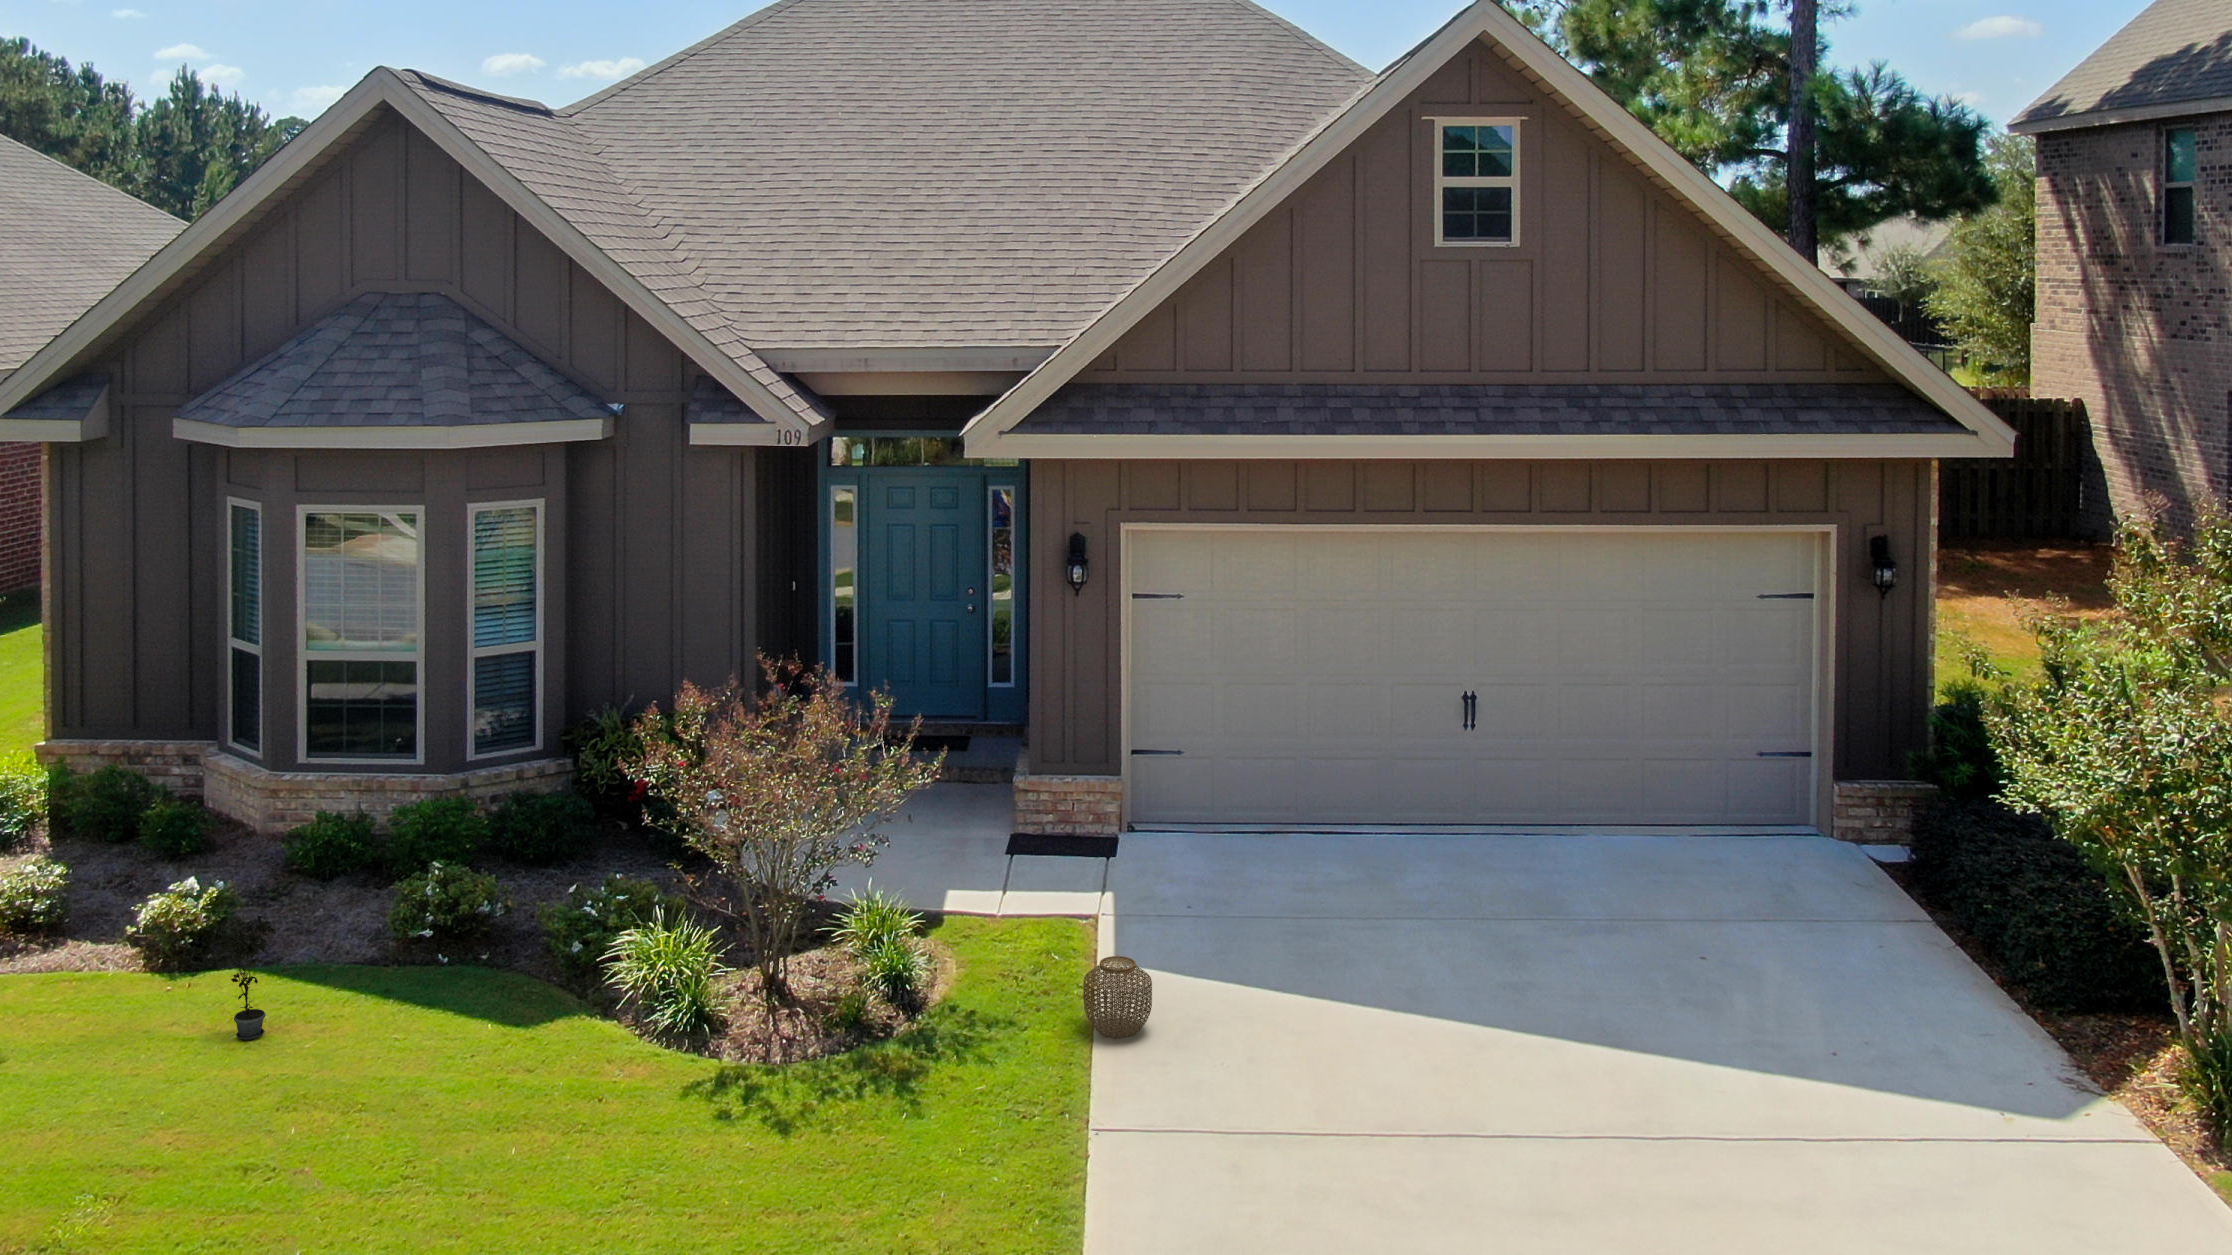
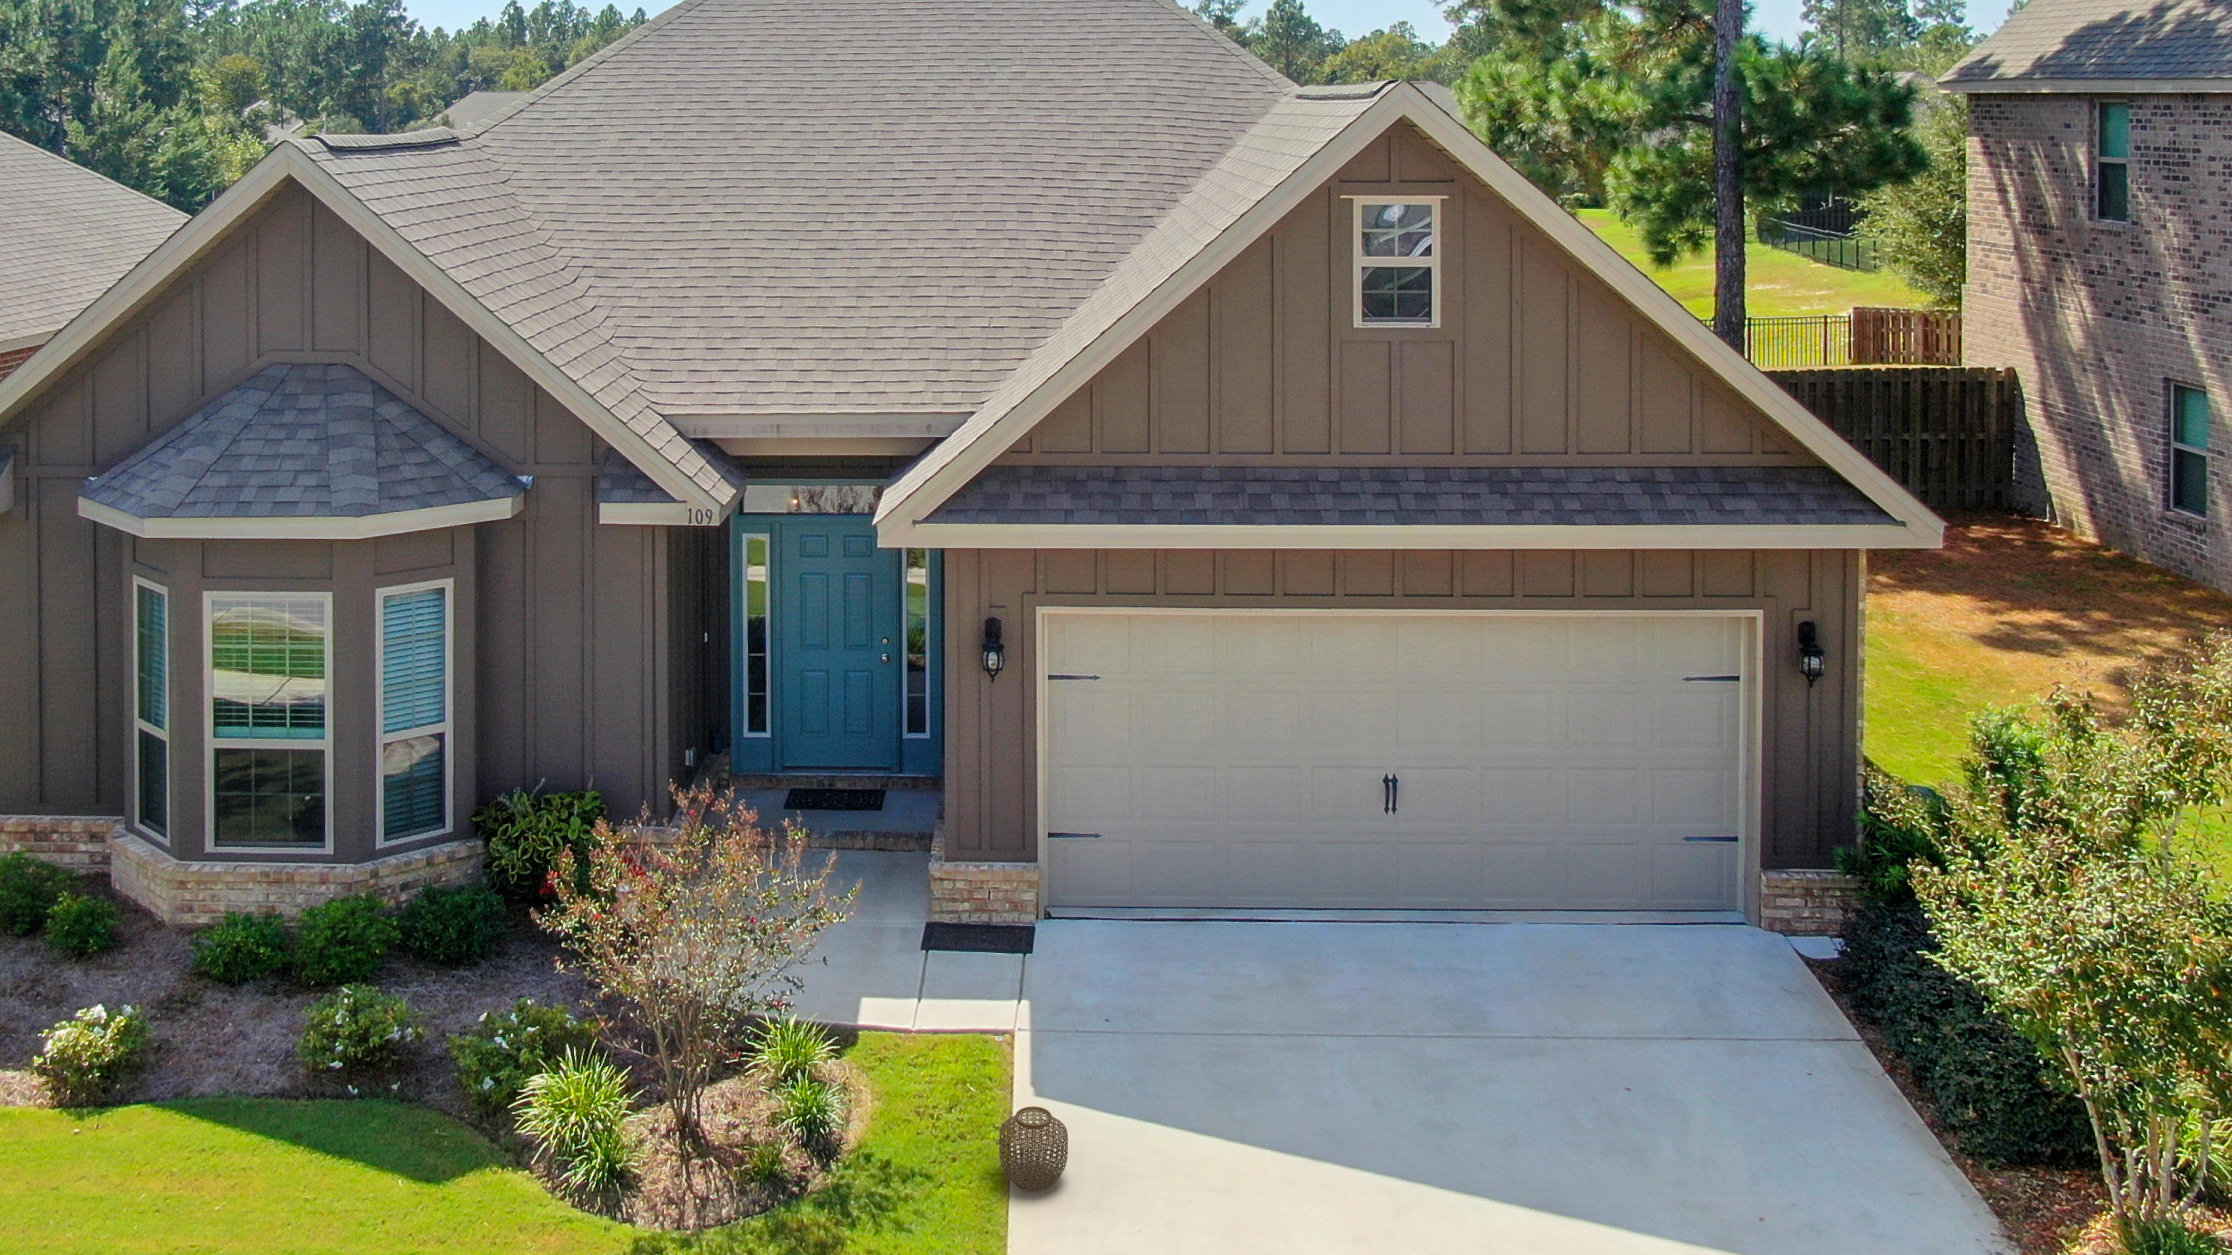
potted plant: present [219,916,276,1040] -> none [128,1076,186,1200]

